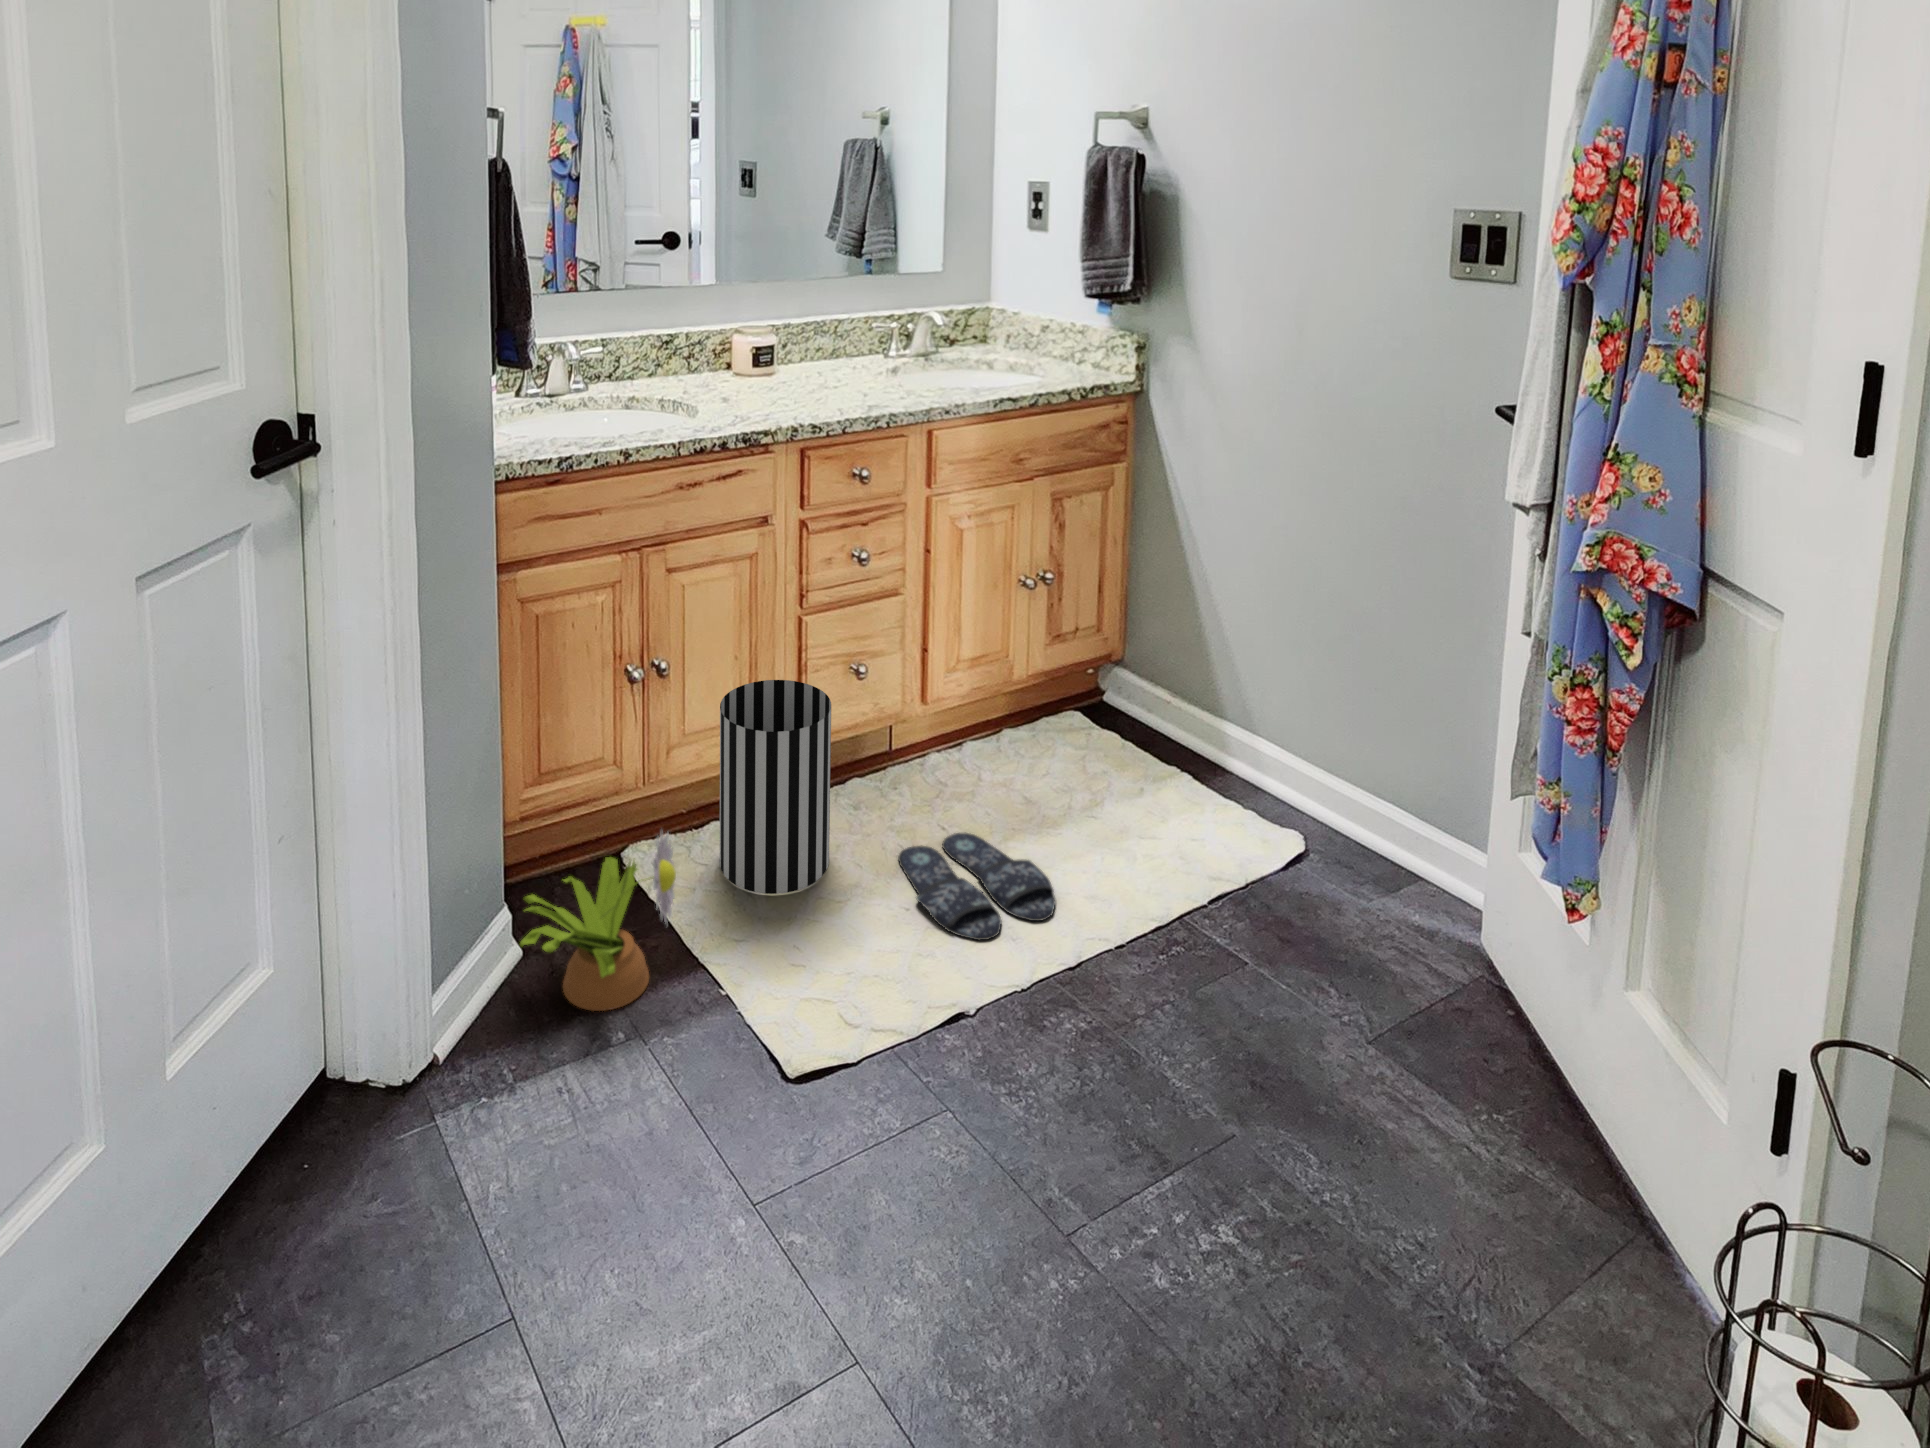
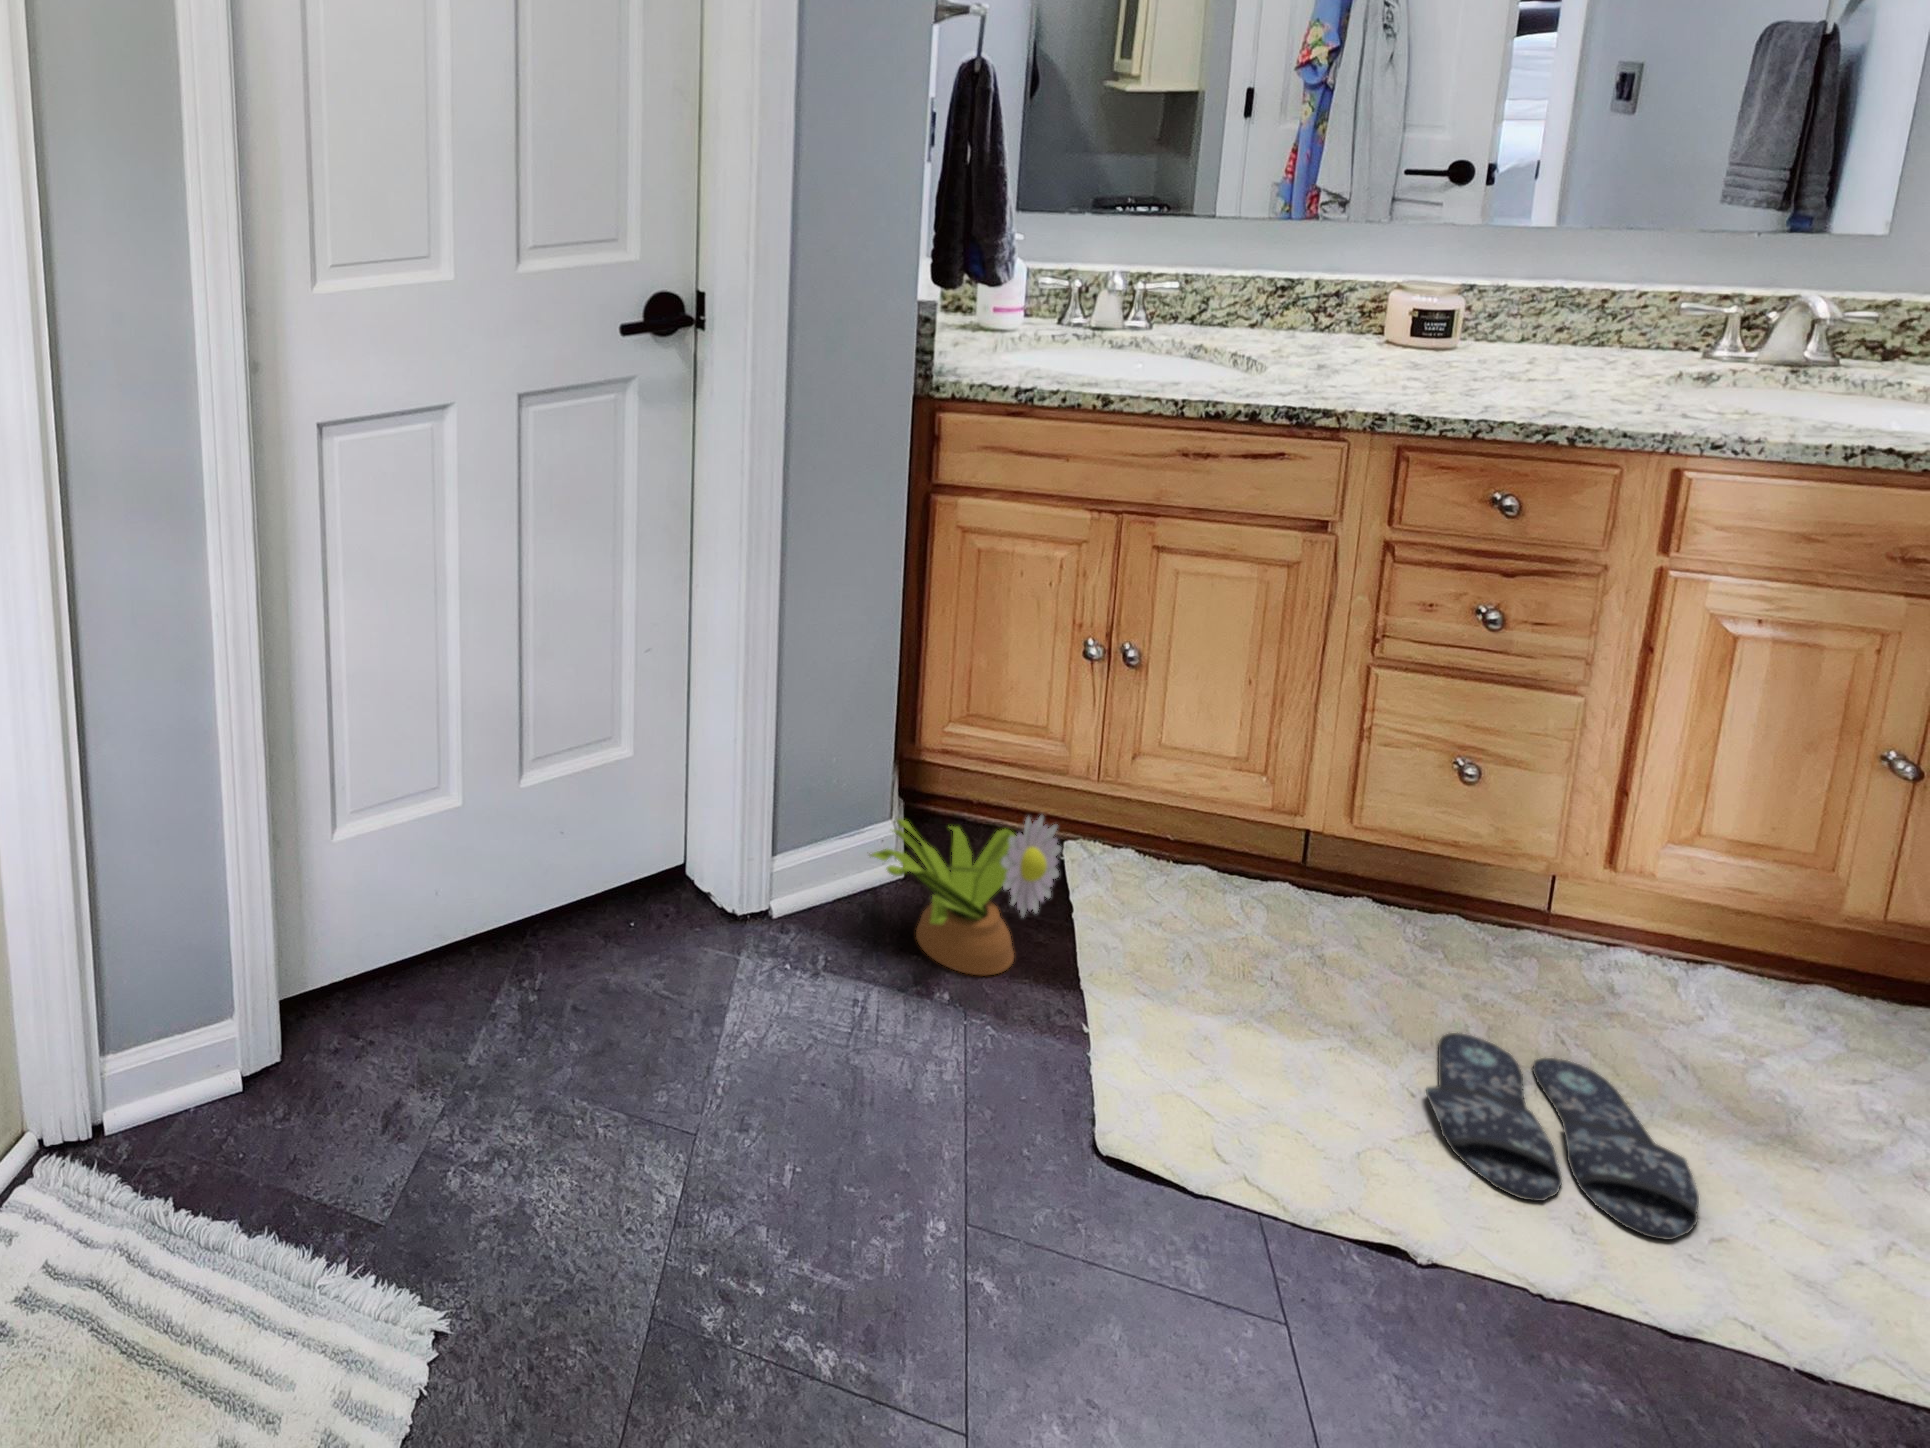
wastebasket: present [720,680,831,894] -> none [1171,721,1360,996]

